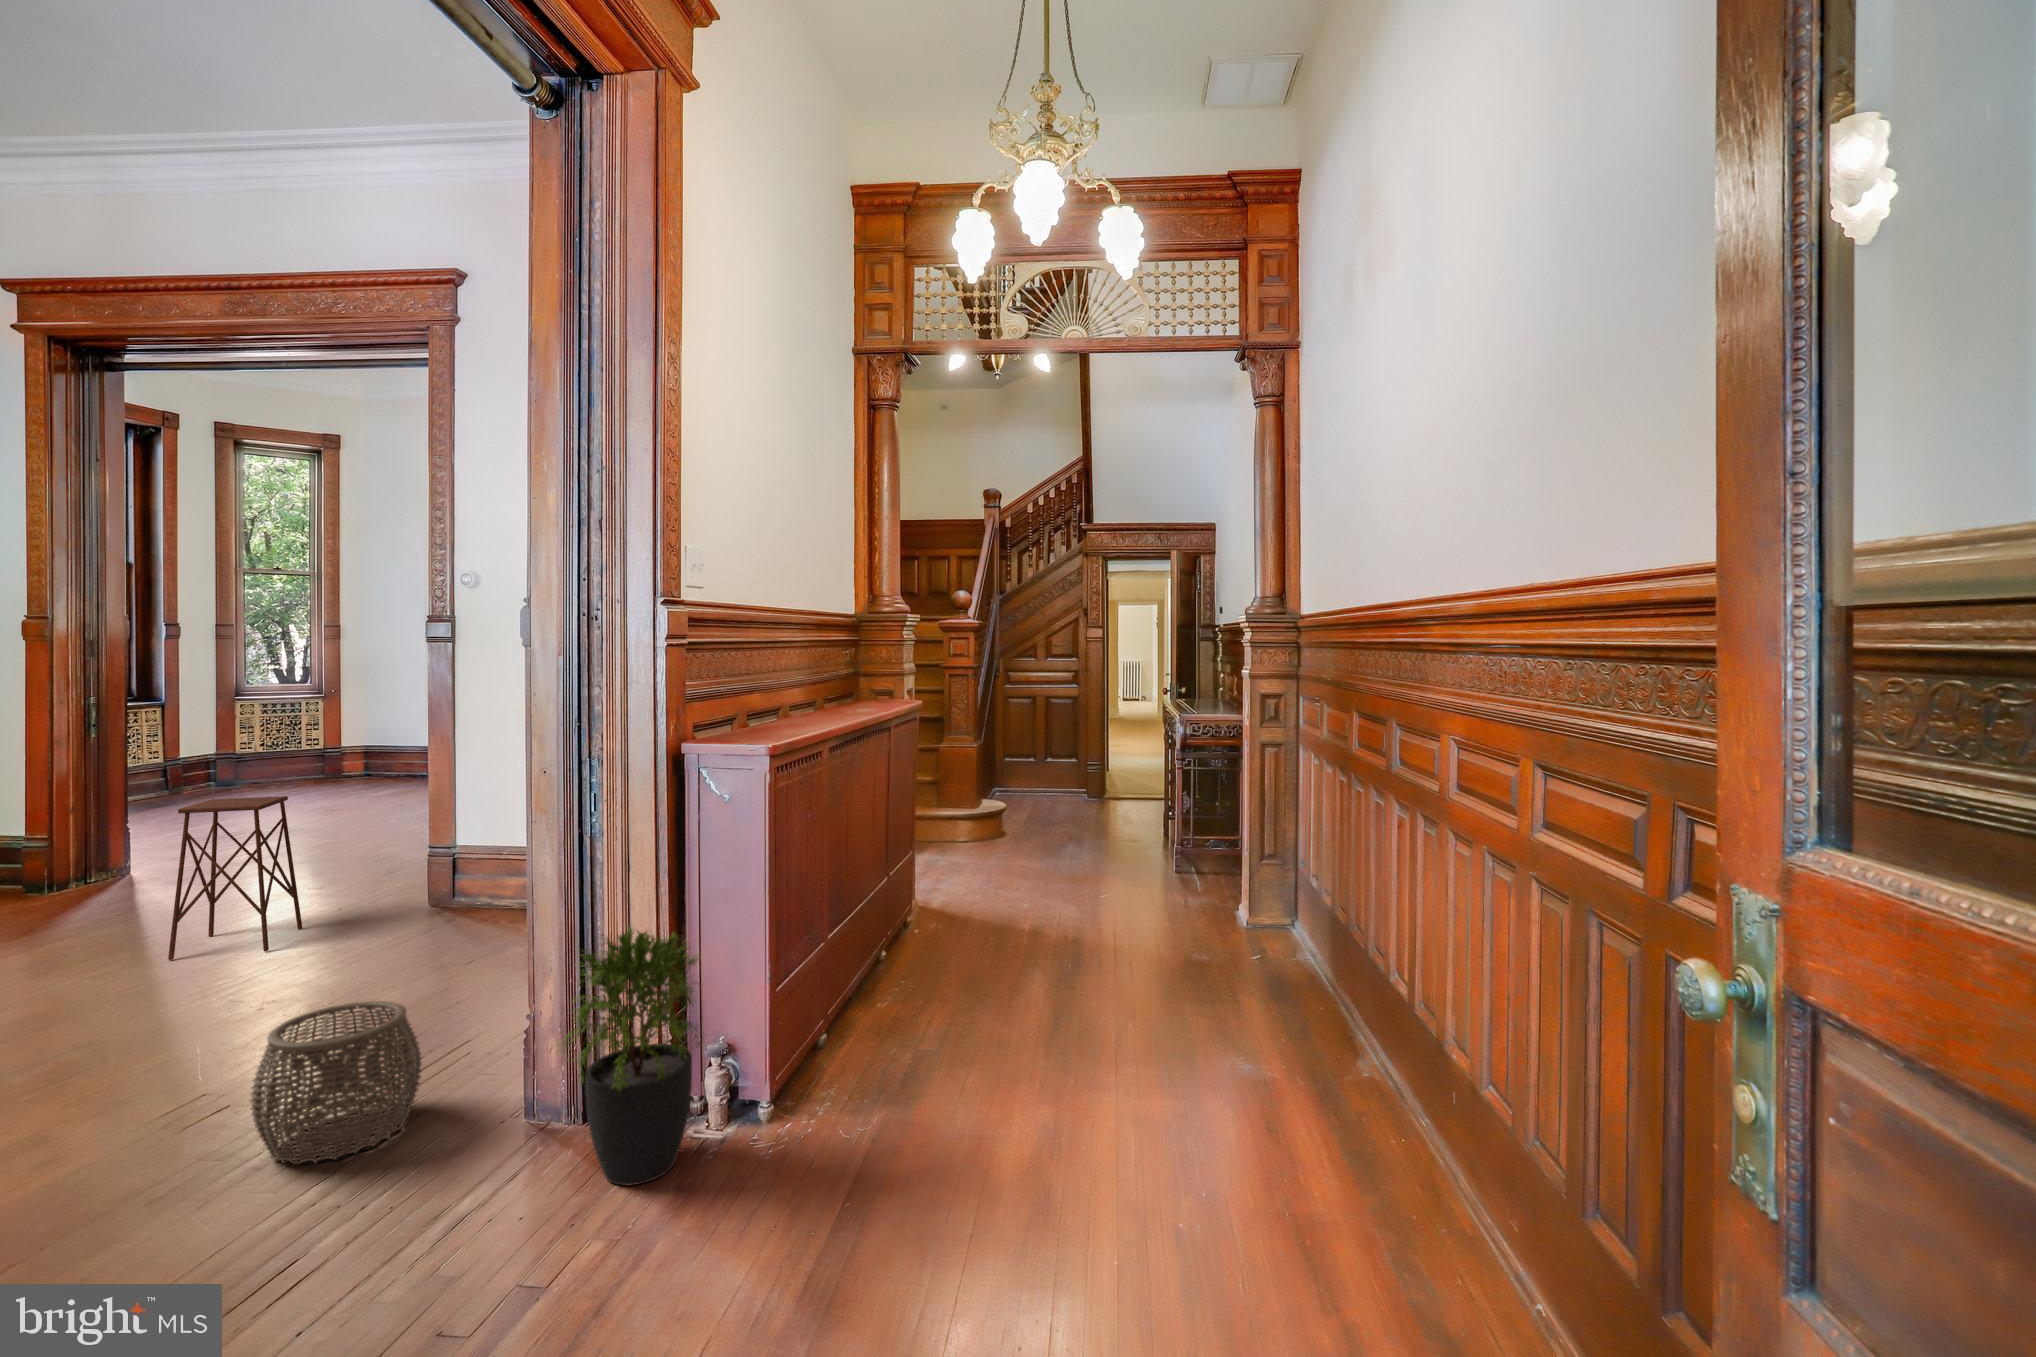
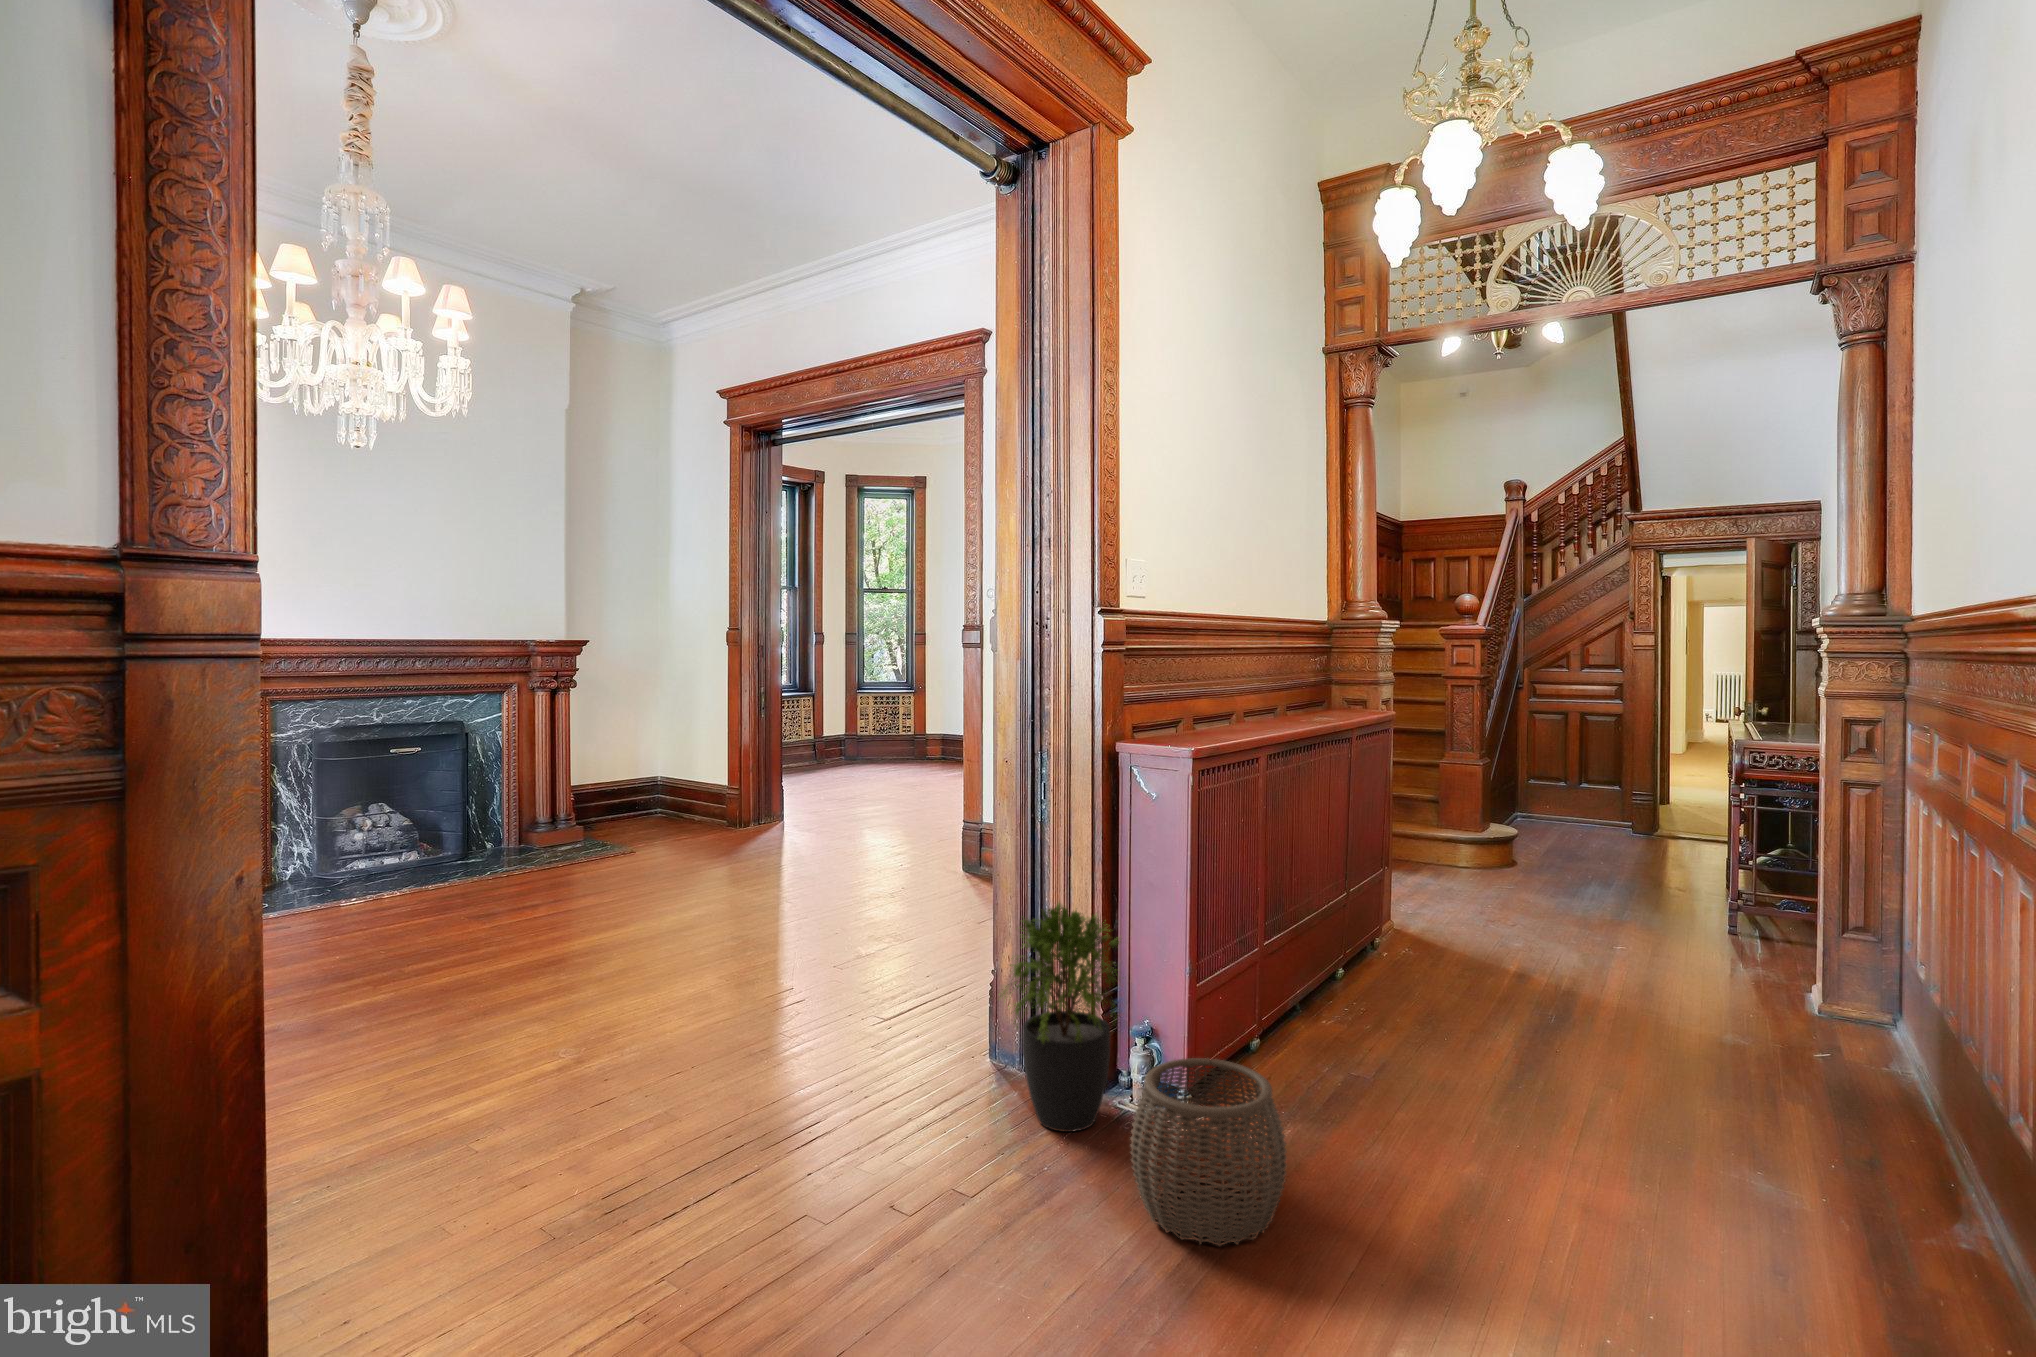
side table: present [168,796,302,960] -> none [795,772,877,894]
woven basket: present [250,1001,422,1164] -> present [1130,1058,1287,1246]

